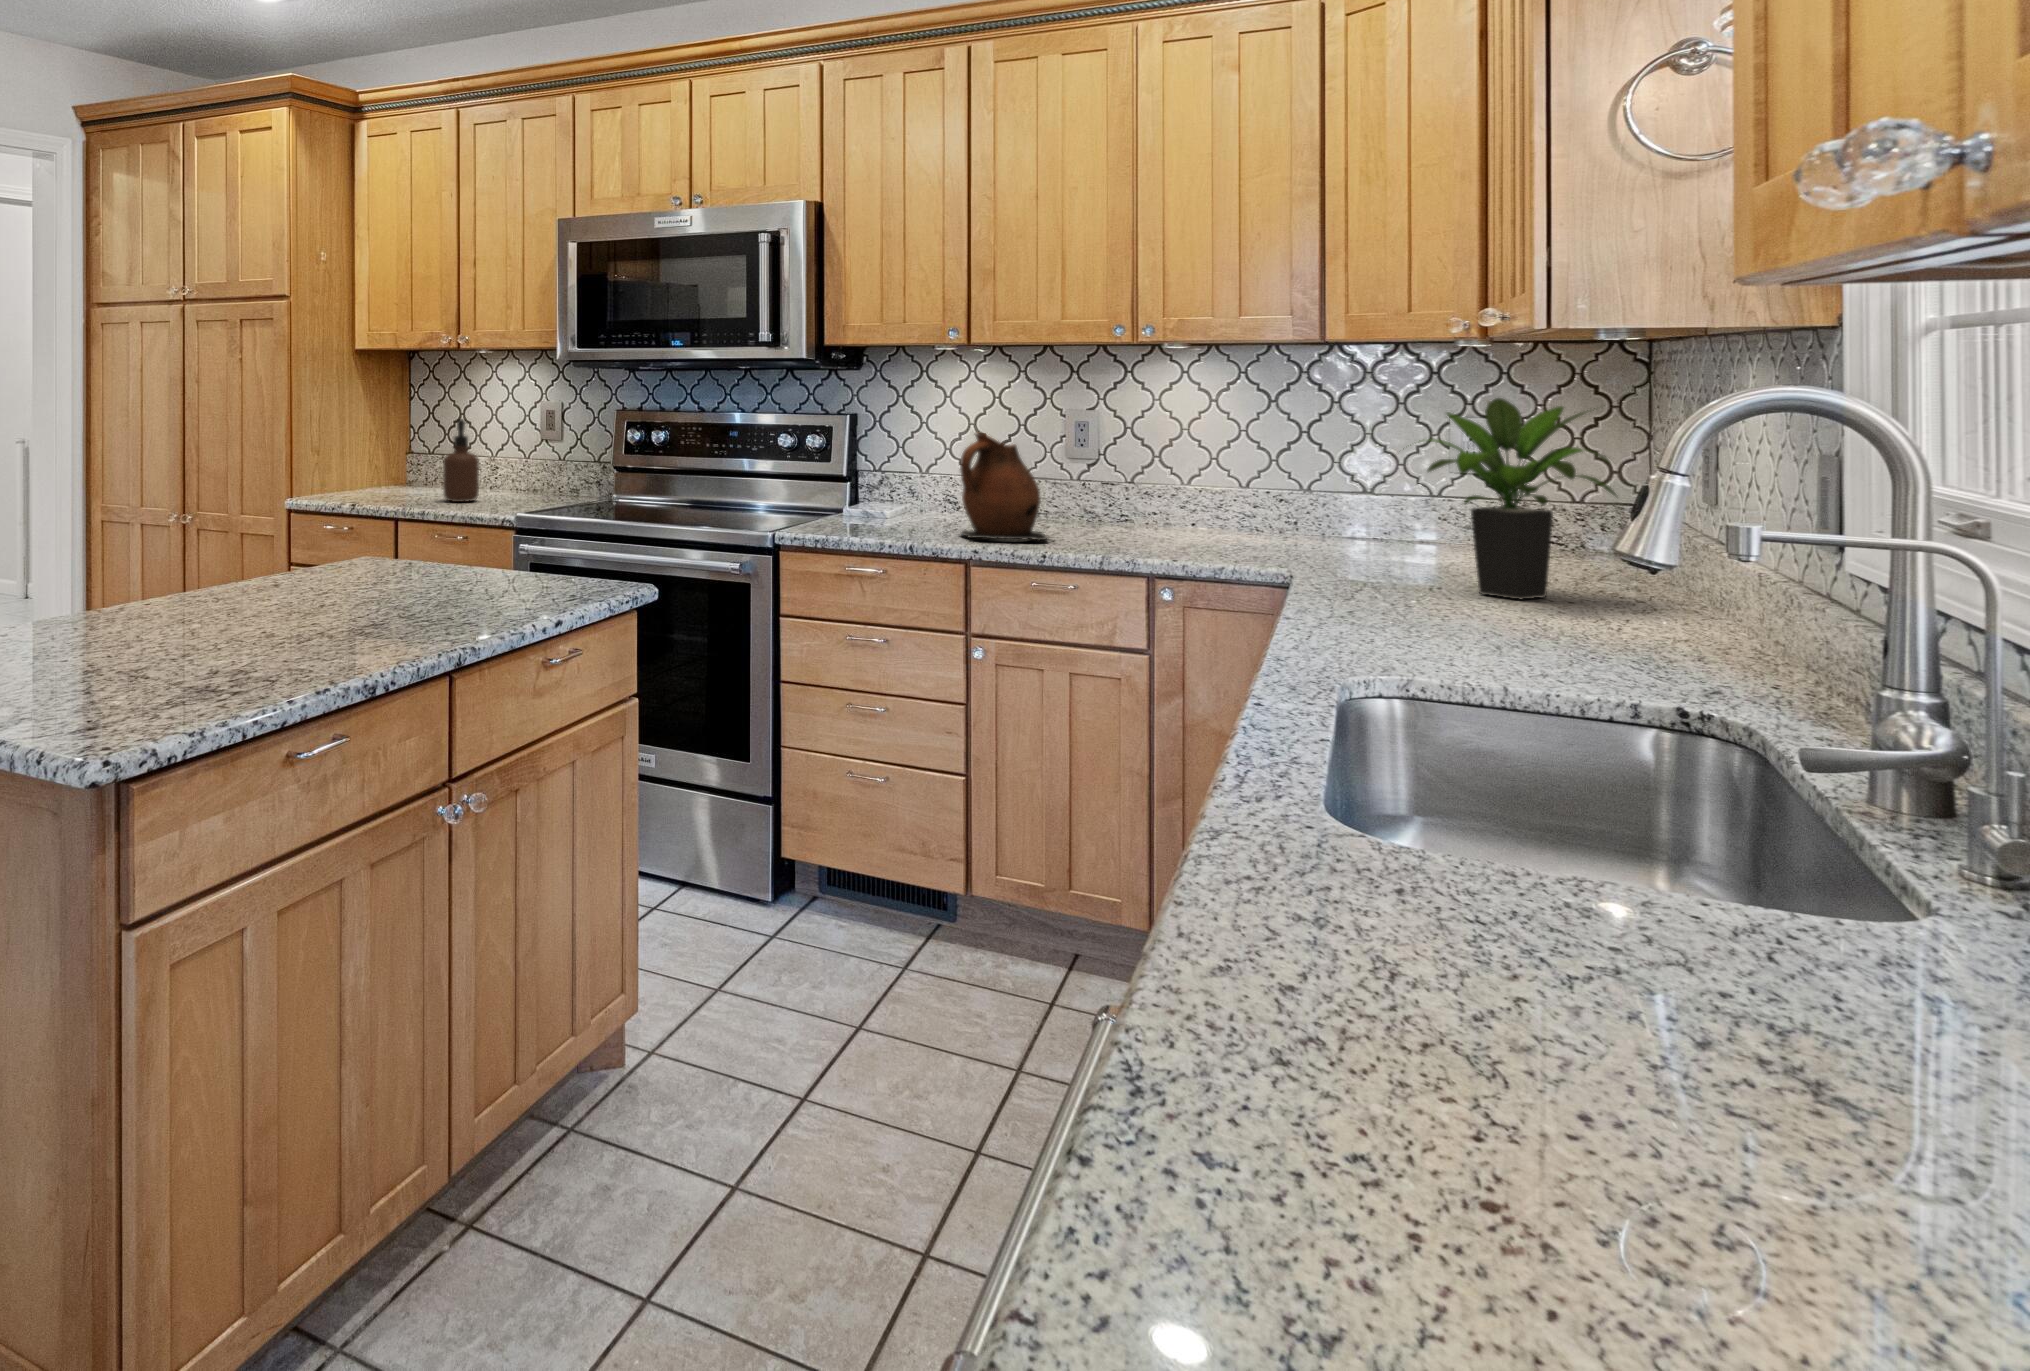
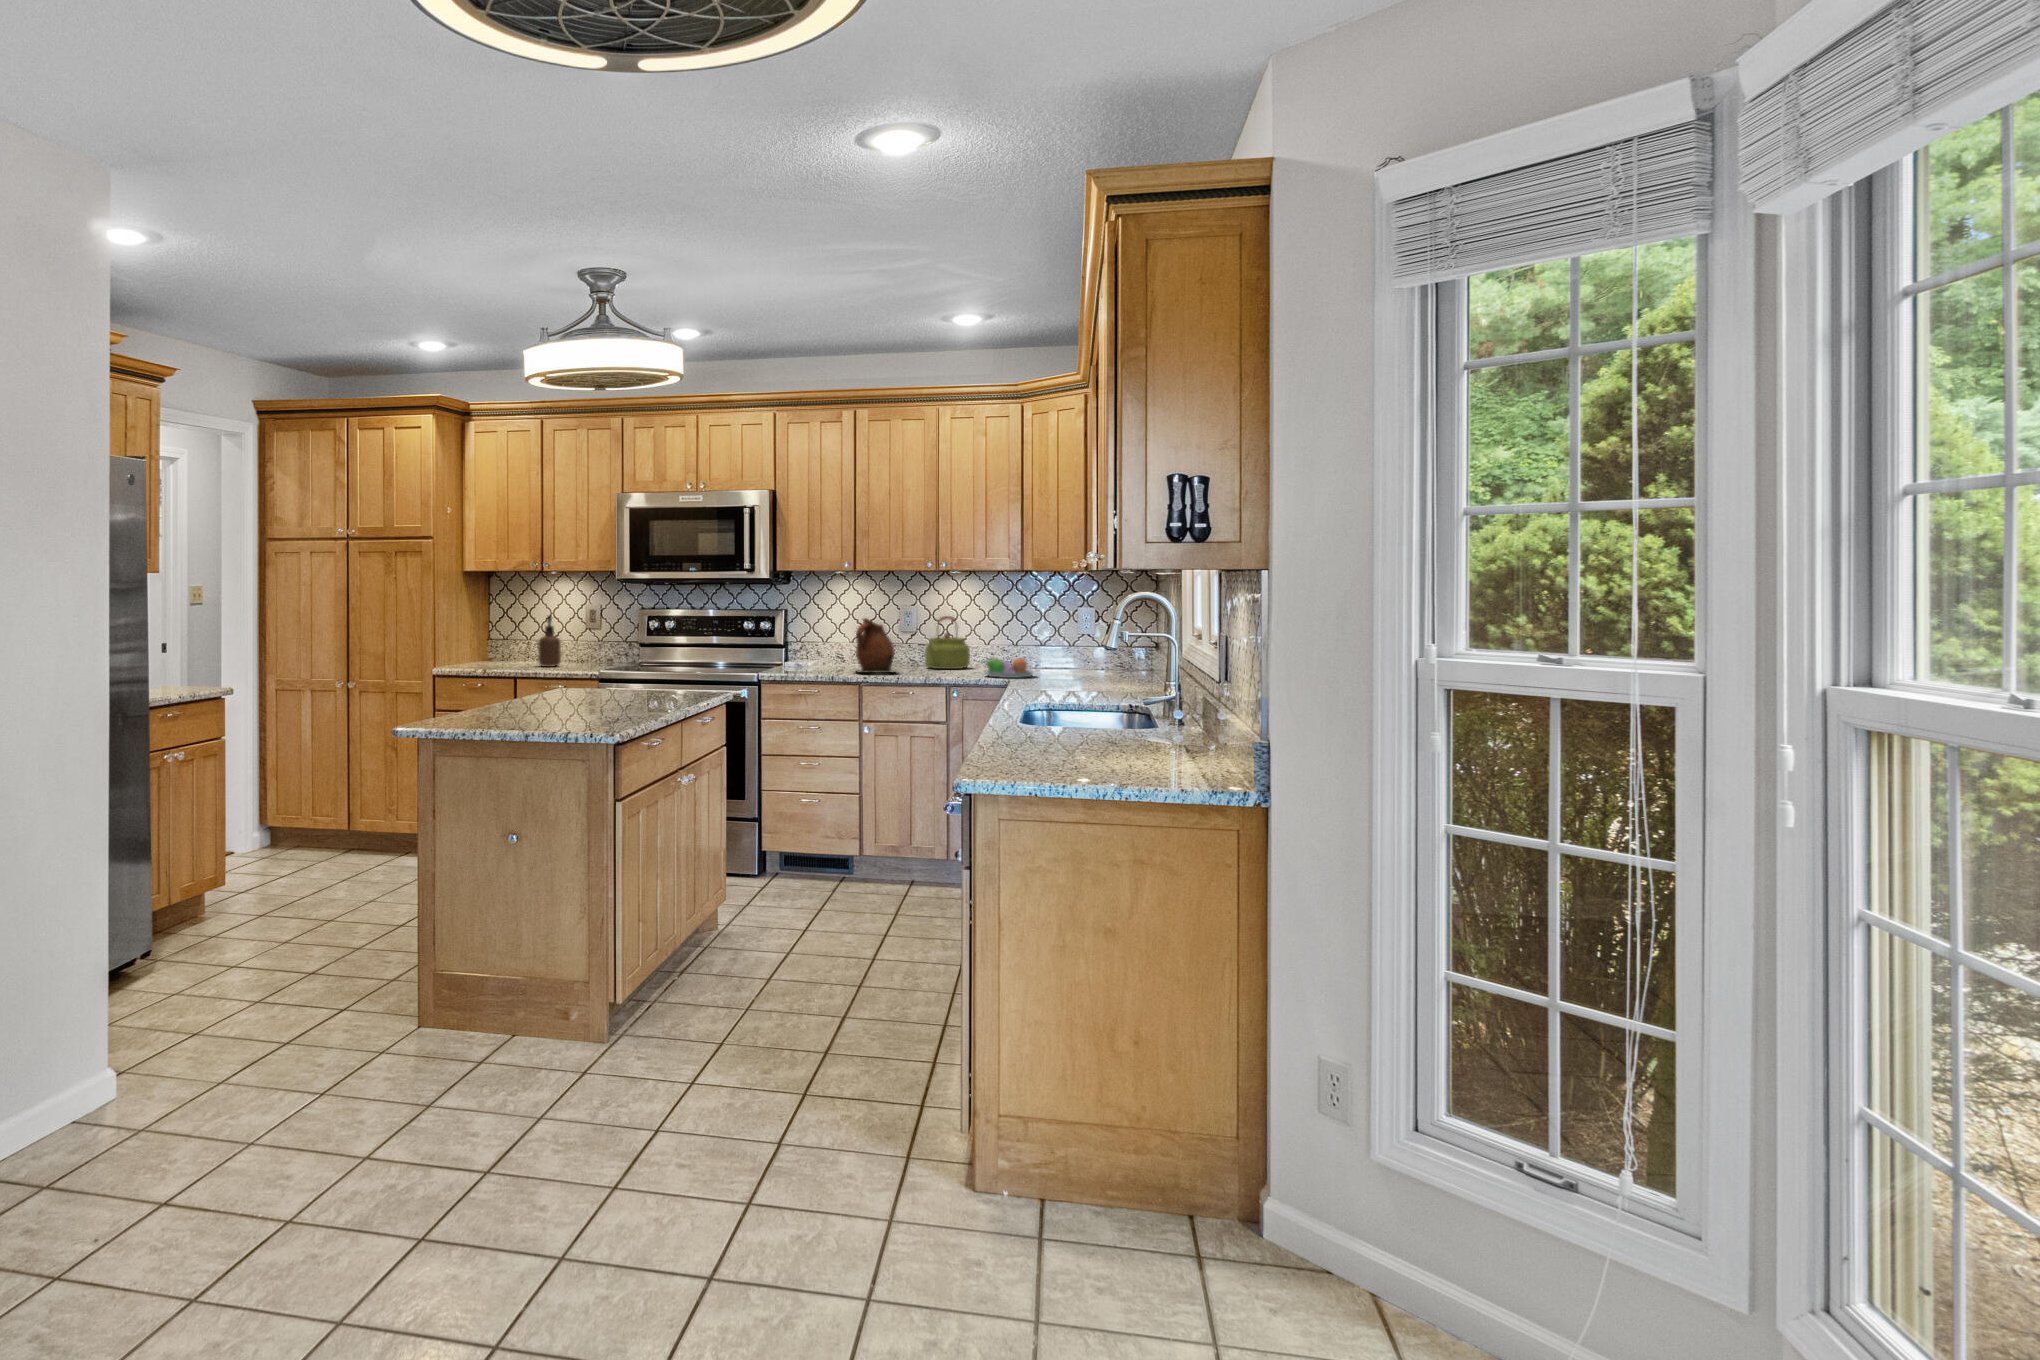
potted plant: present [1419,398,1616,600] -> none [1051,598,1133,685]
kettle: none [1111,429,1204,532] -> present [925,616,970,669]
fruit bowl: none [1221,512,1353,565] -> present [981,658,1035,678]

